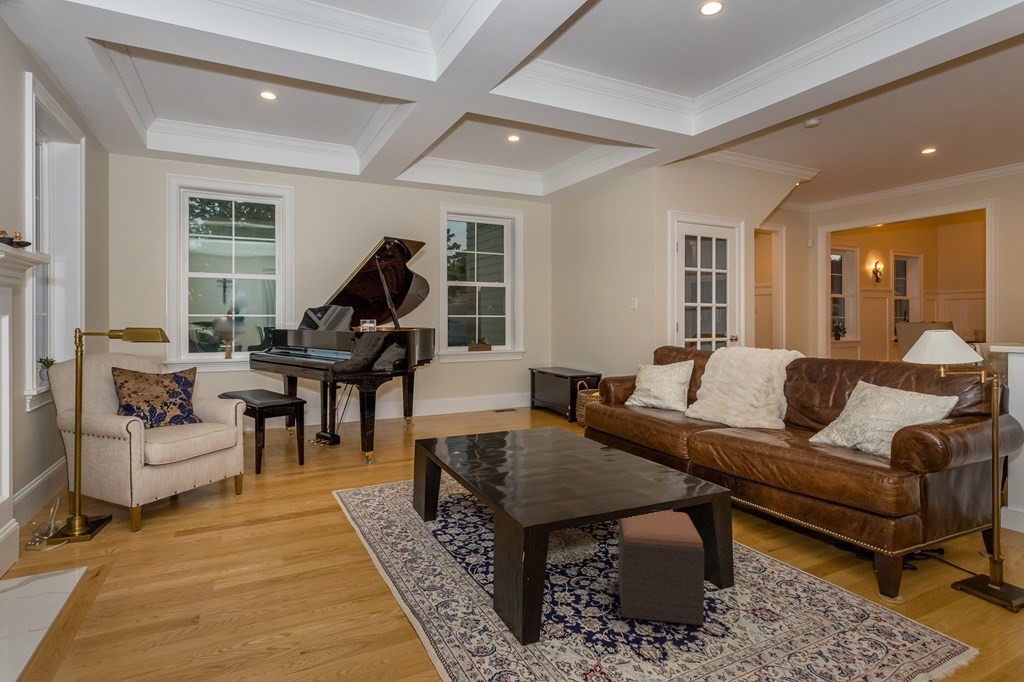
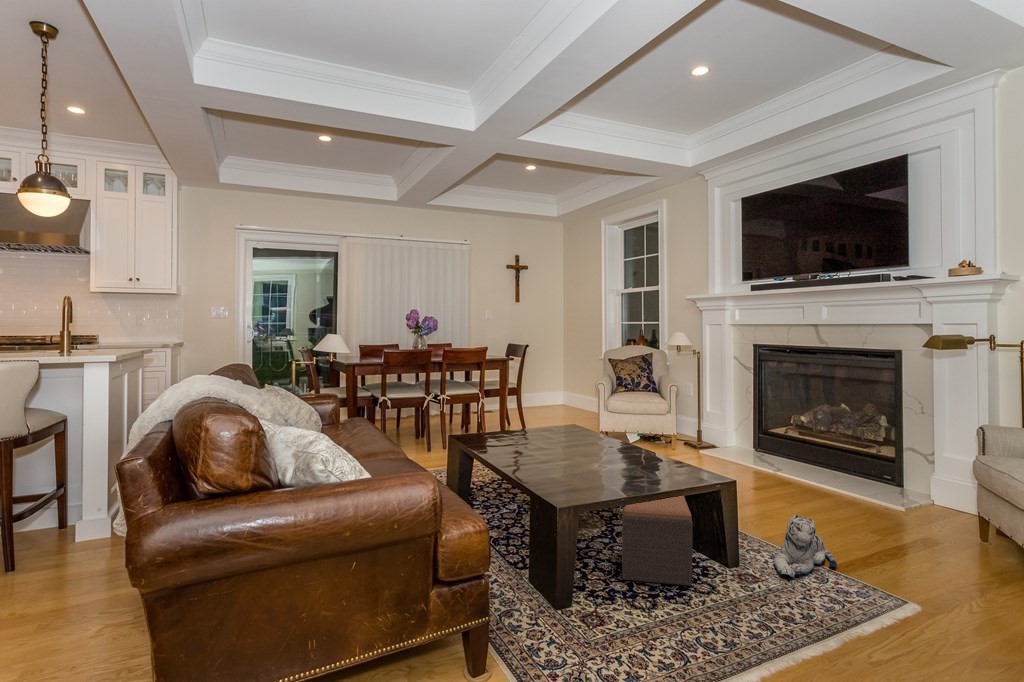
plush toy: none [791,538,863,614] -> present [774,515,837,578]

